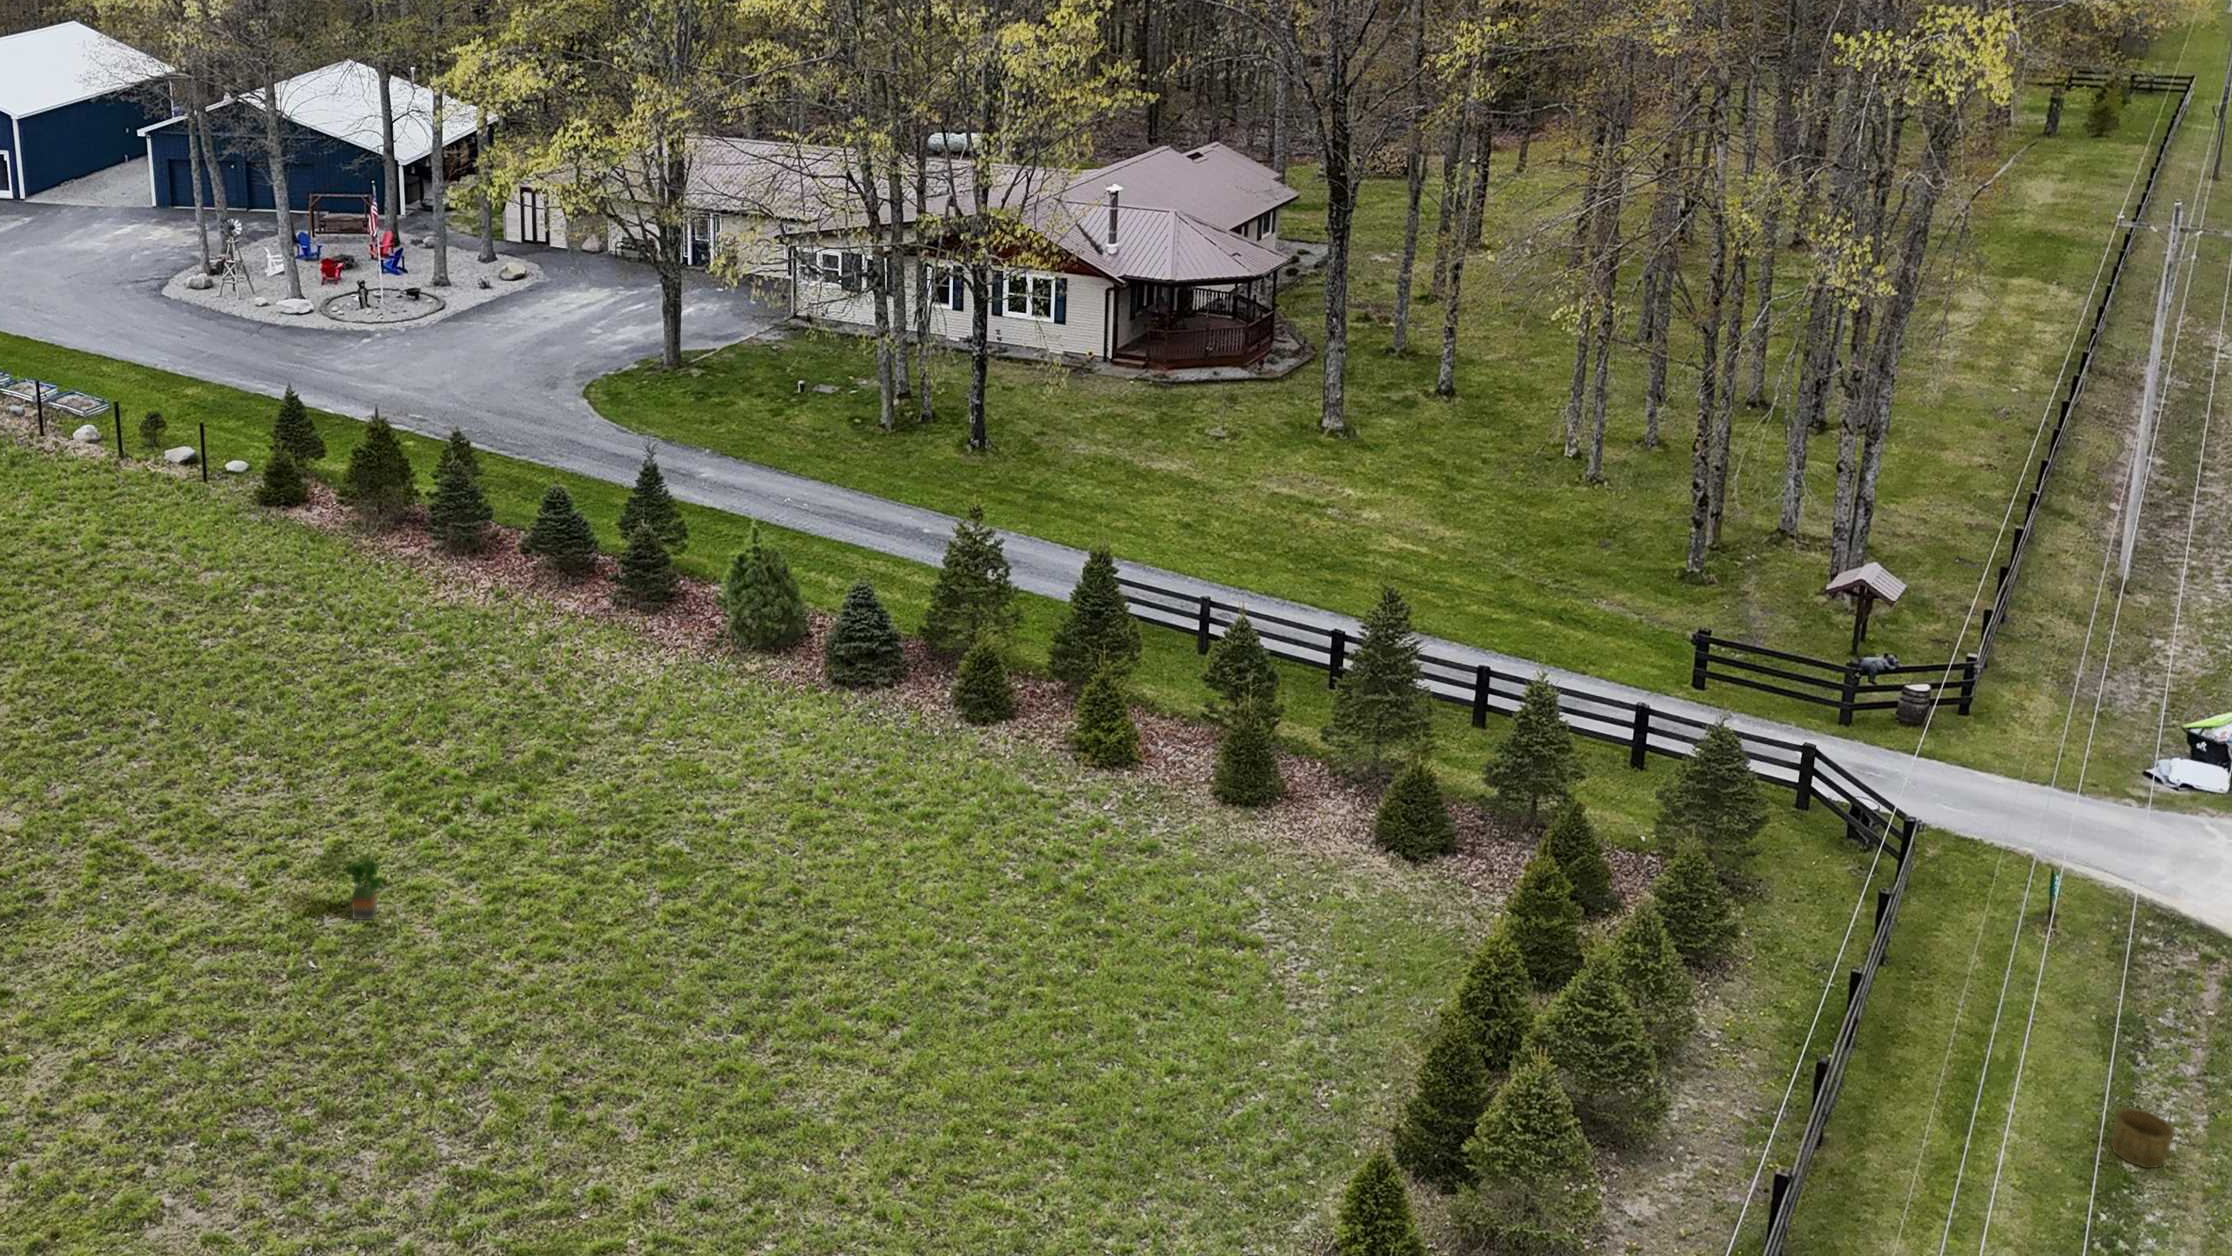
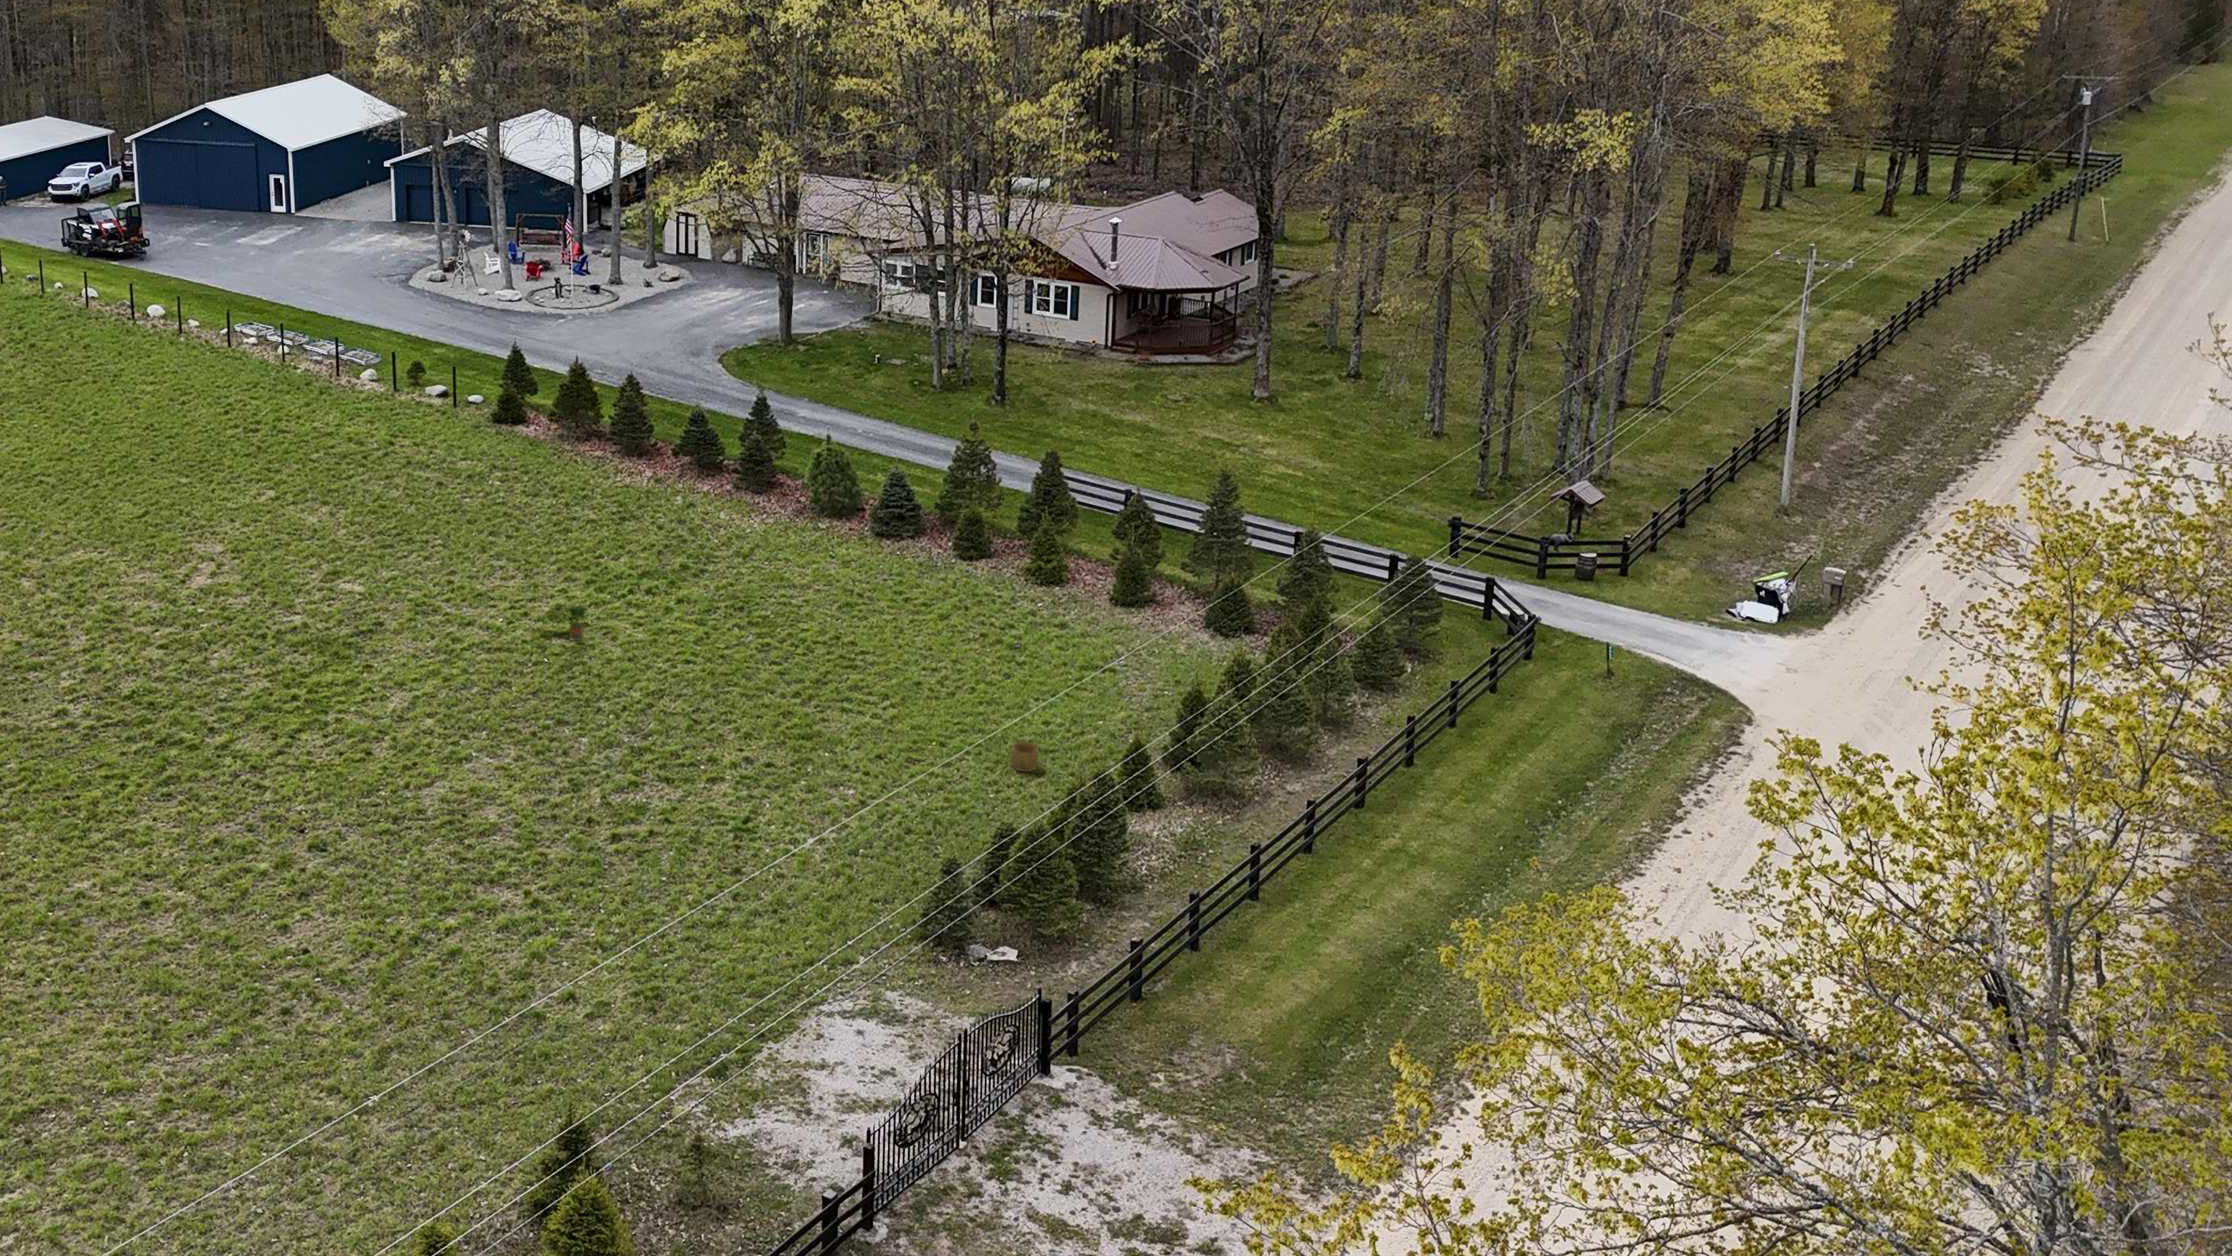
wooden bucket: present [2110,1108,2175,1168] -> present [1011,741,1039,772]

